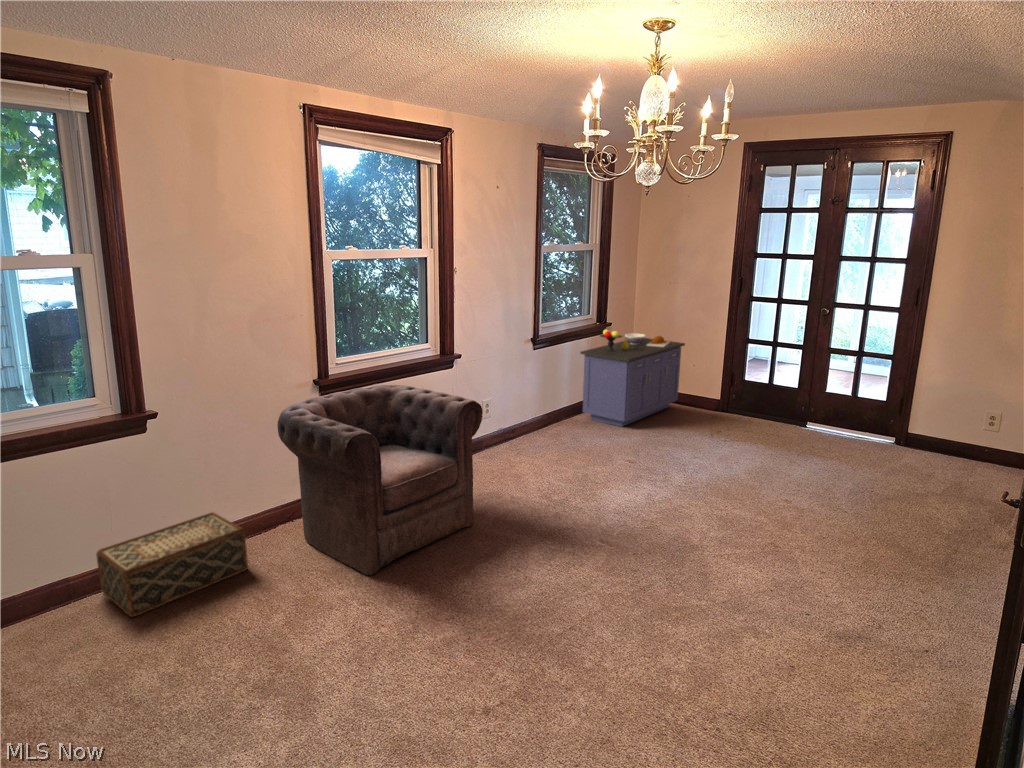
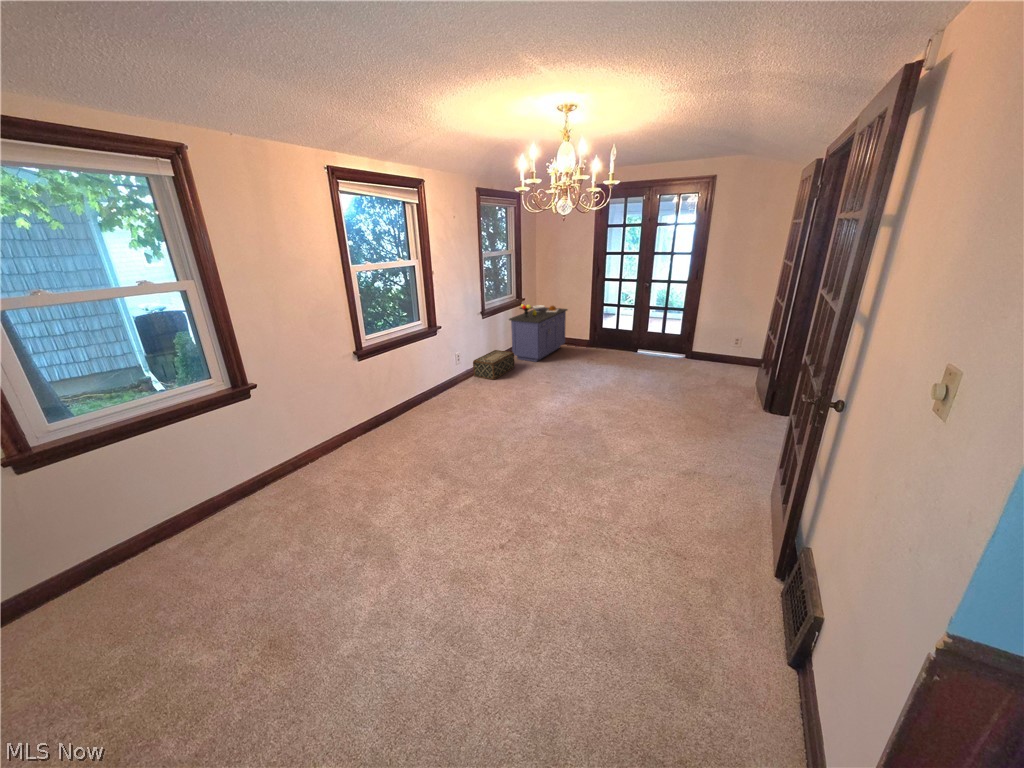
armchair: present [277,385,483,575] -> none [337,350,465,468]
woven basket: present [96,512,248,617] -> present [473,350,515,380]

